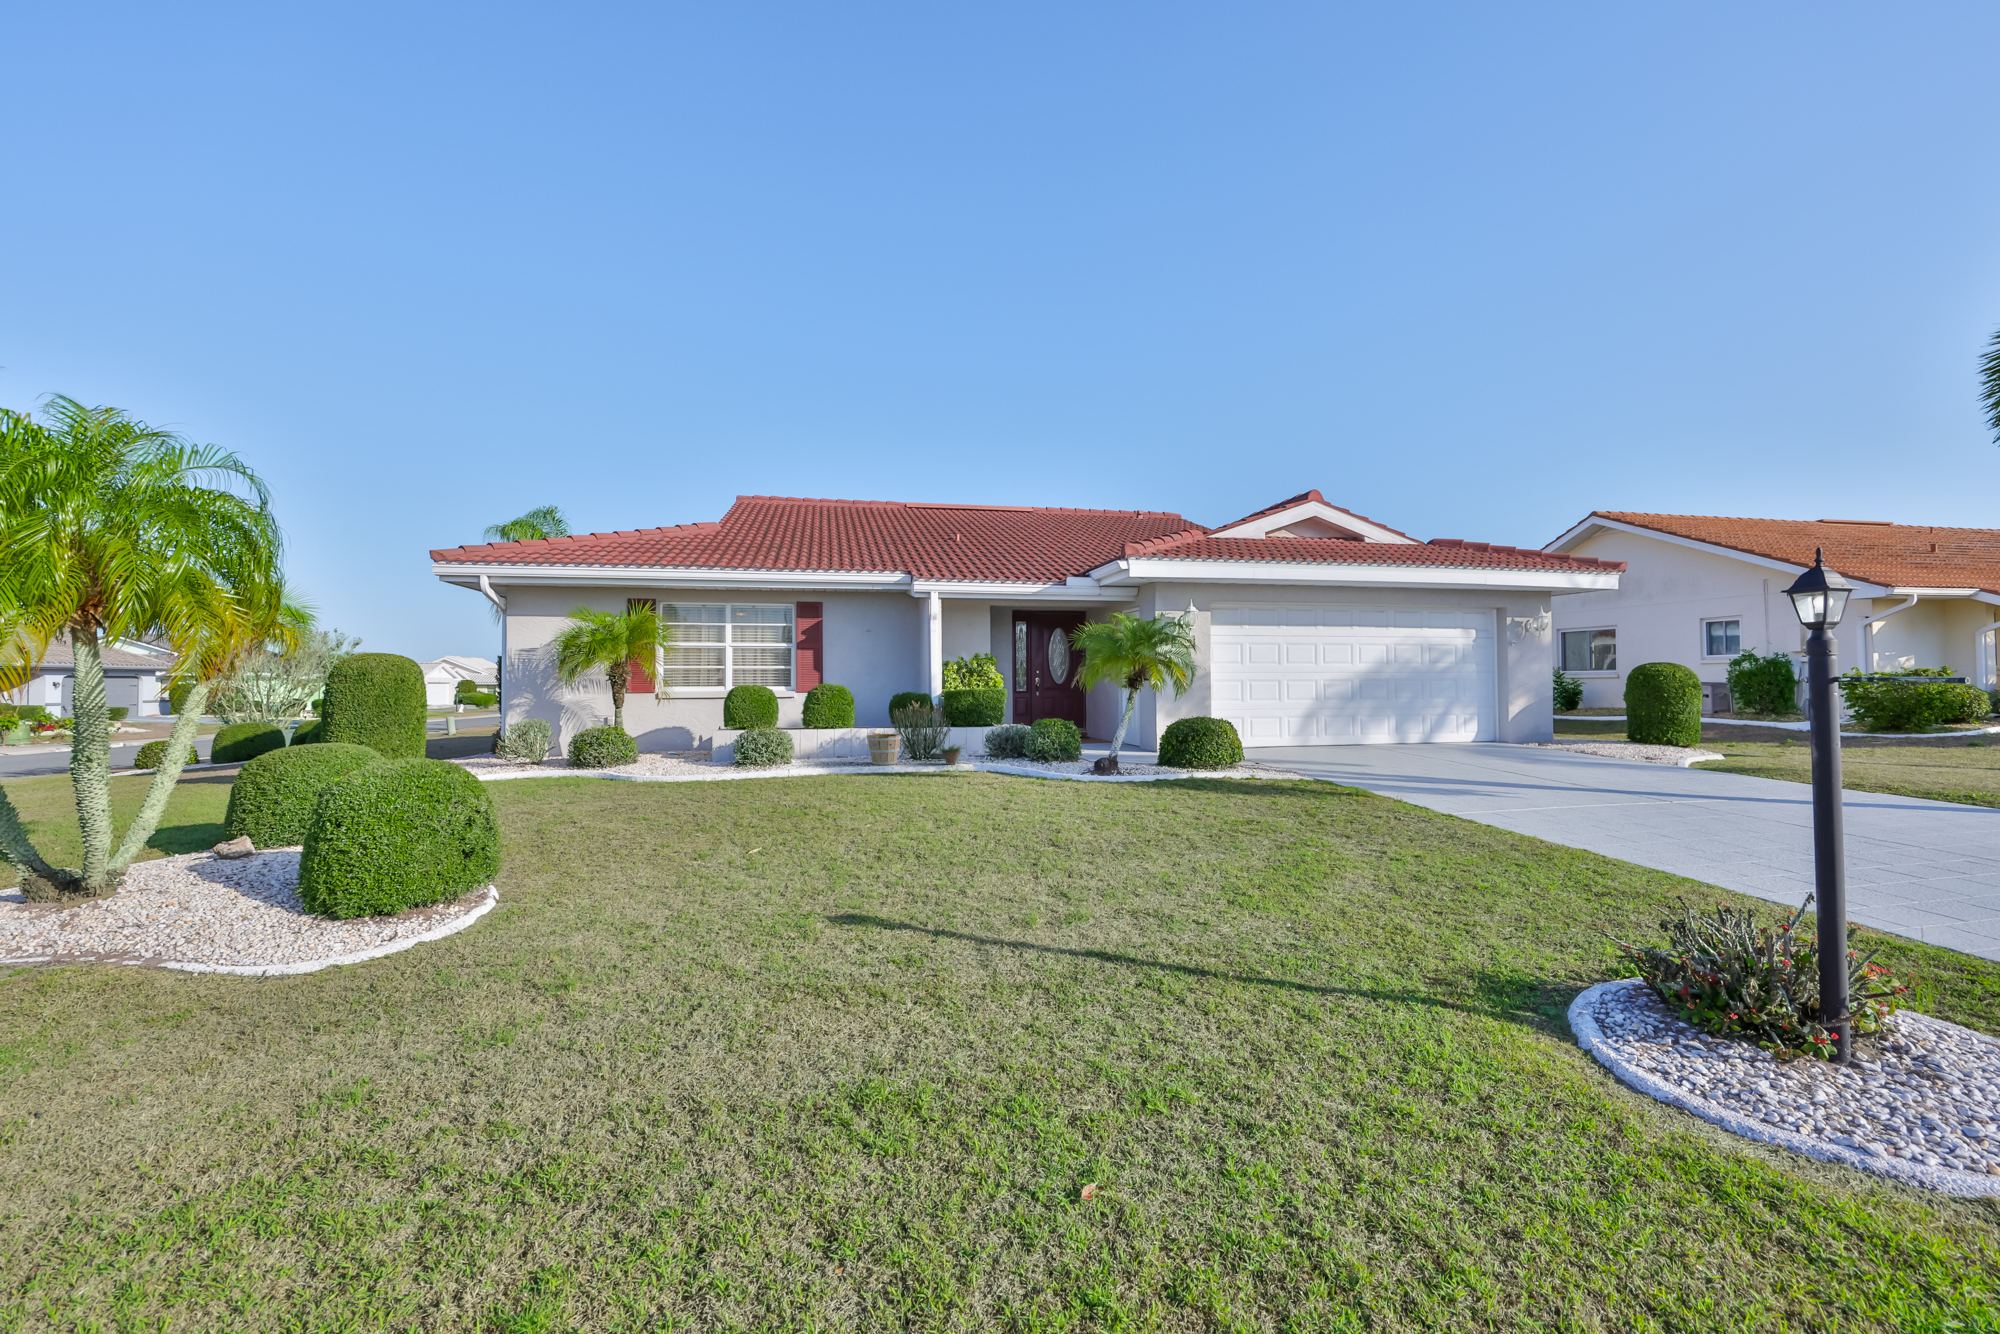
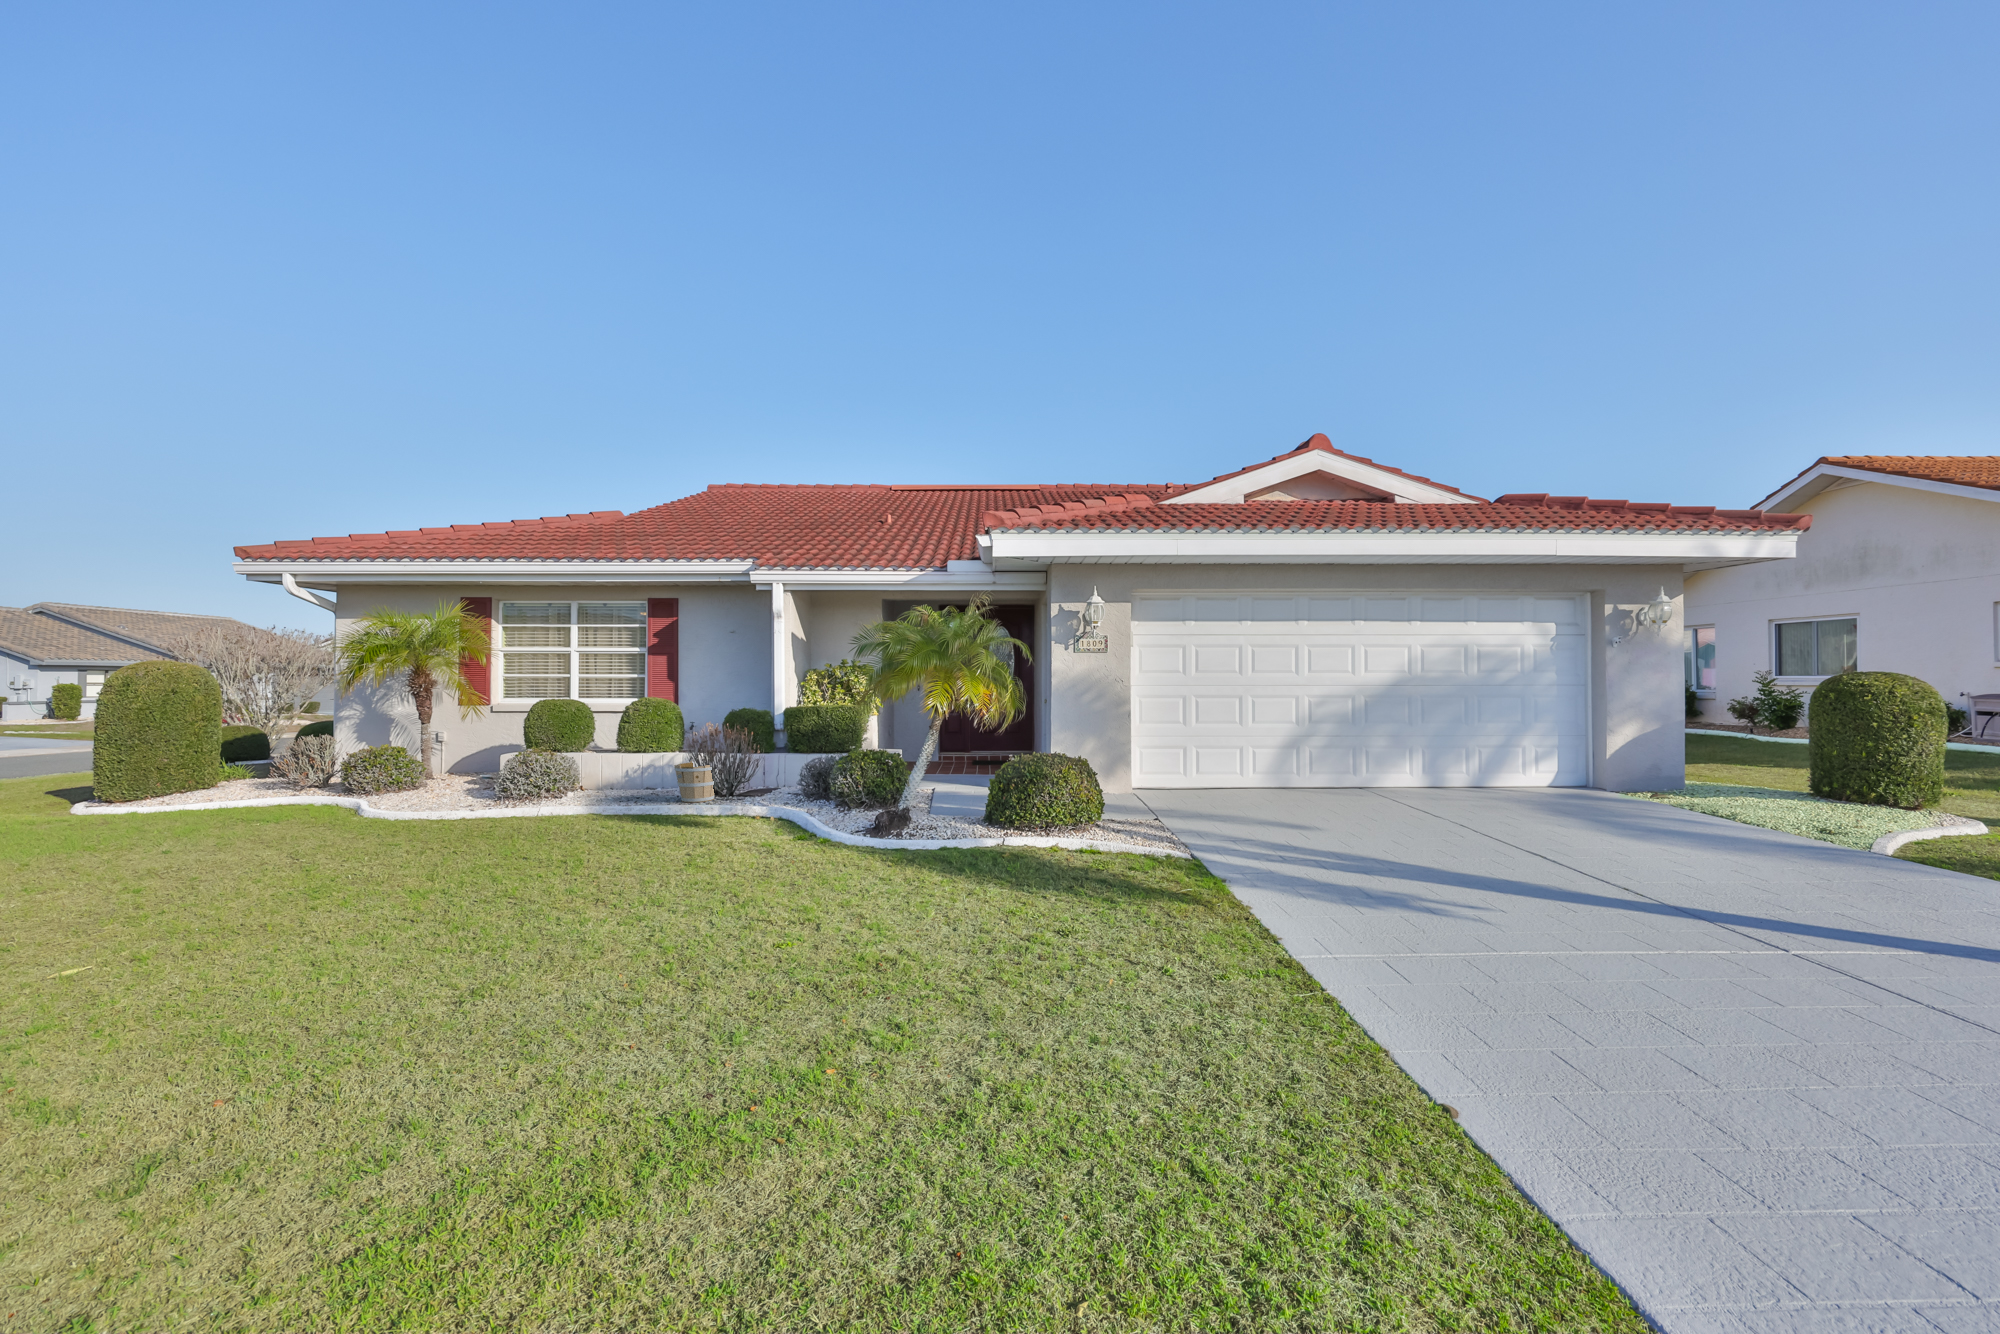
decorative plant: present [935,745,961,765] -> none [743,777,792,805]

